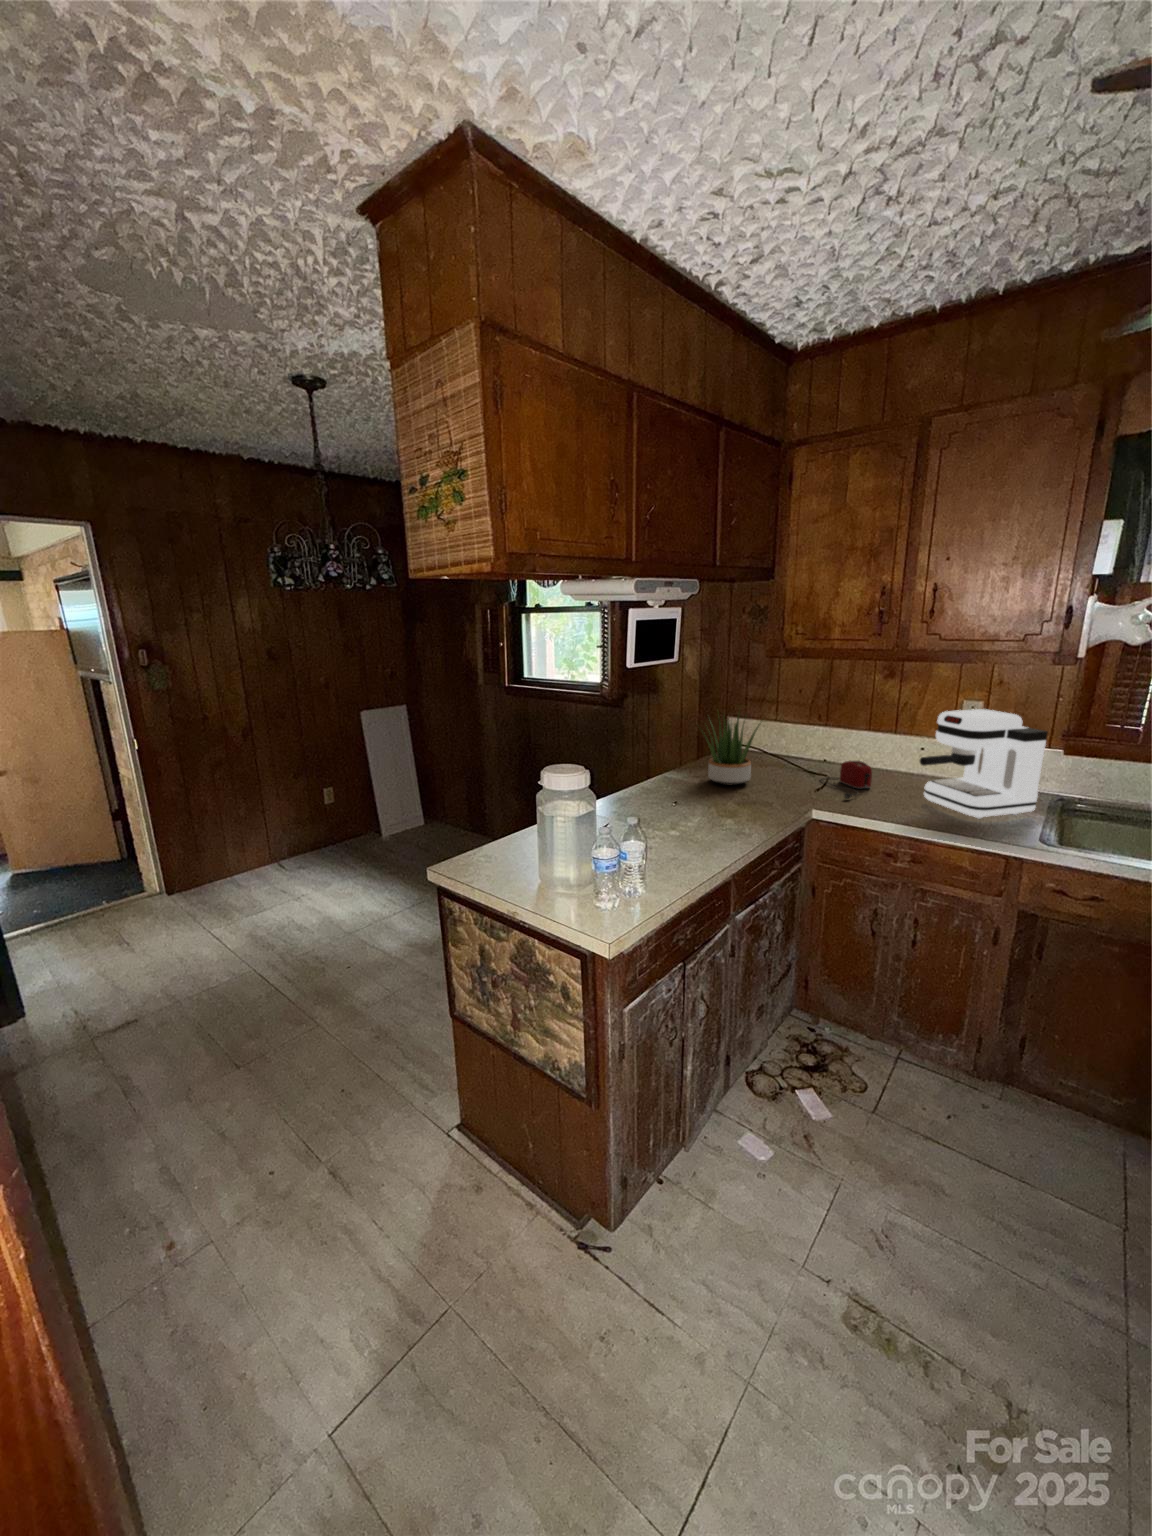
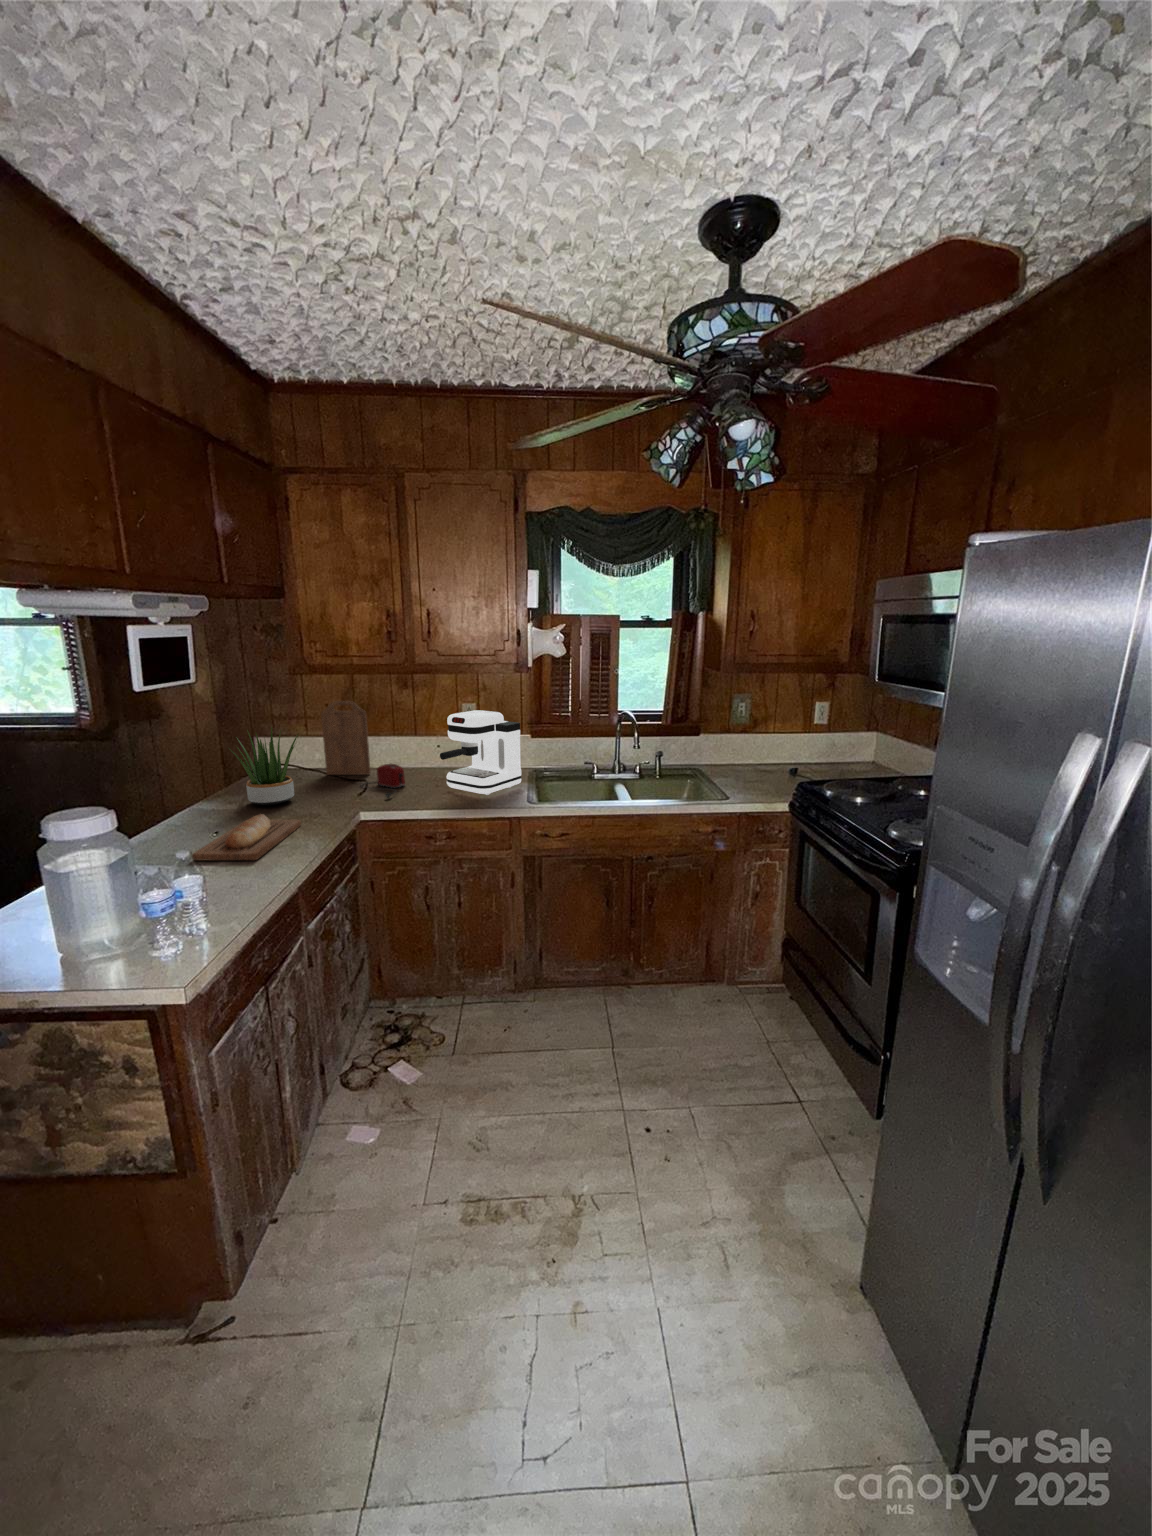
cutting board: none [788,686,840,769] -> present [321,701,371,775]
bread loaf: none [648,793,749,838] -> present [192,814,301,861]

